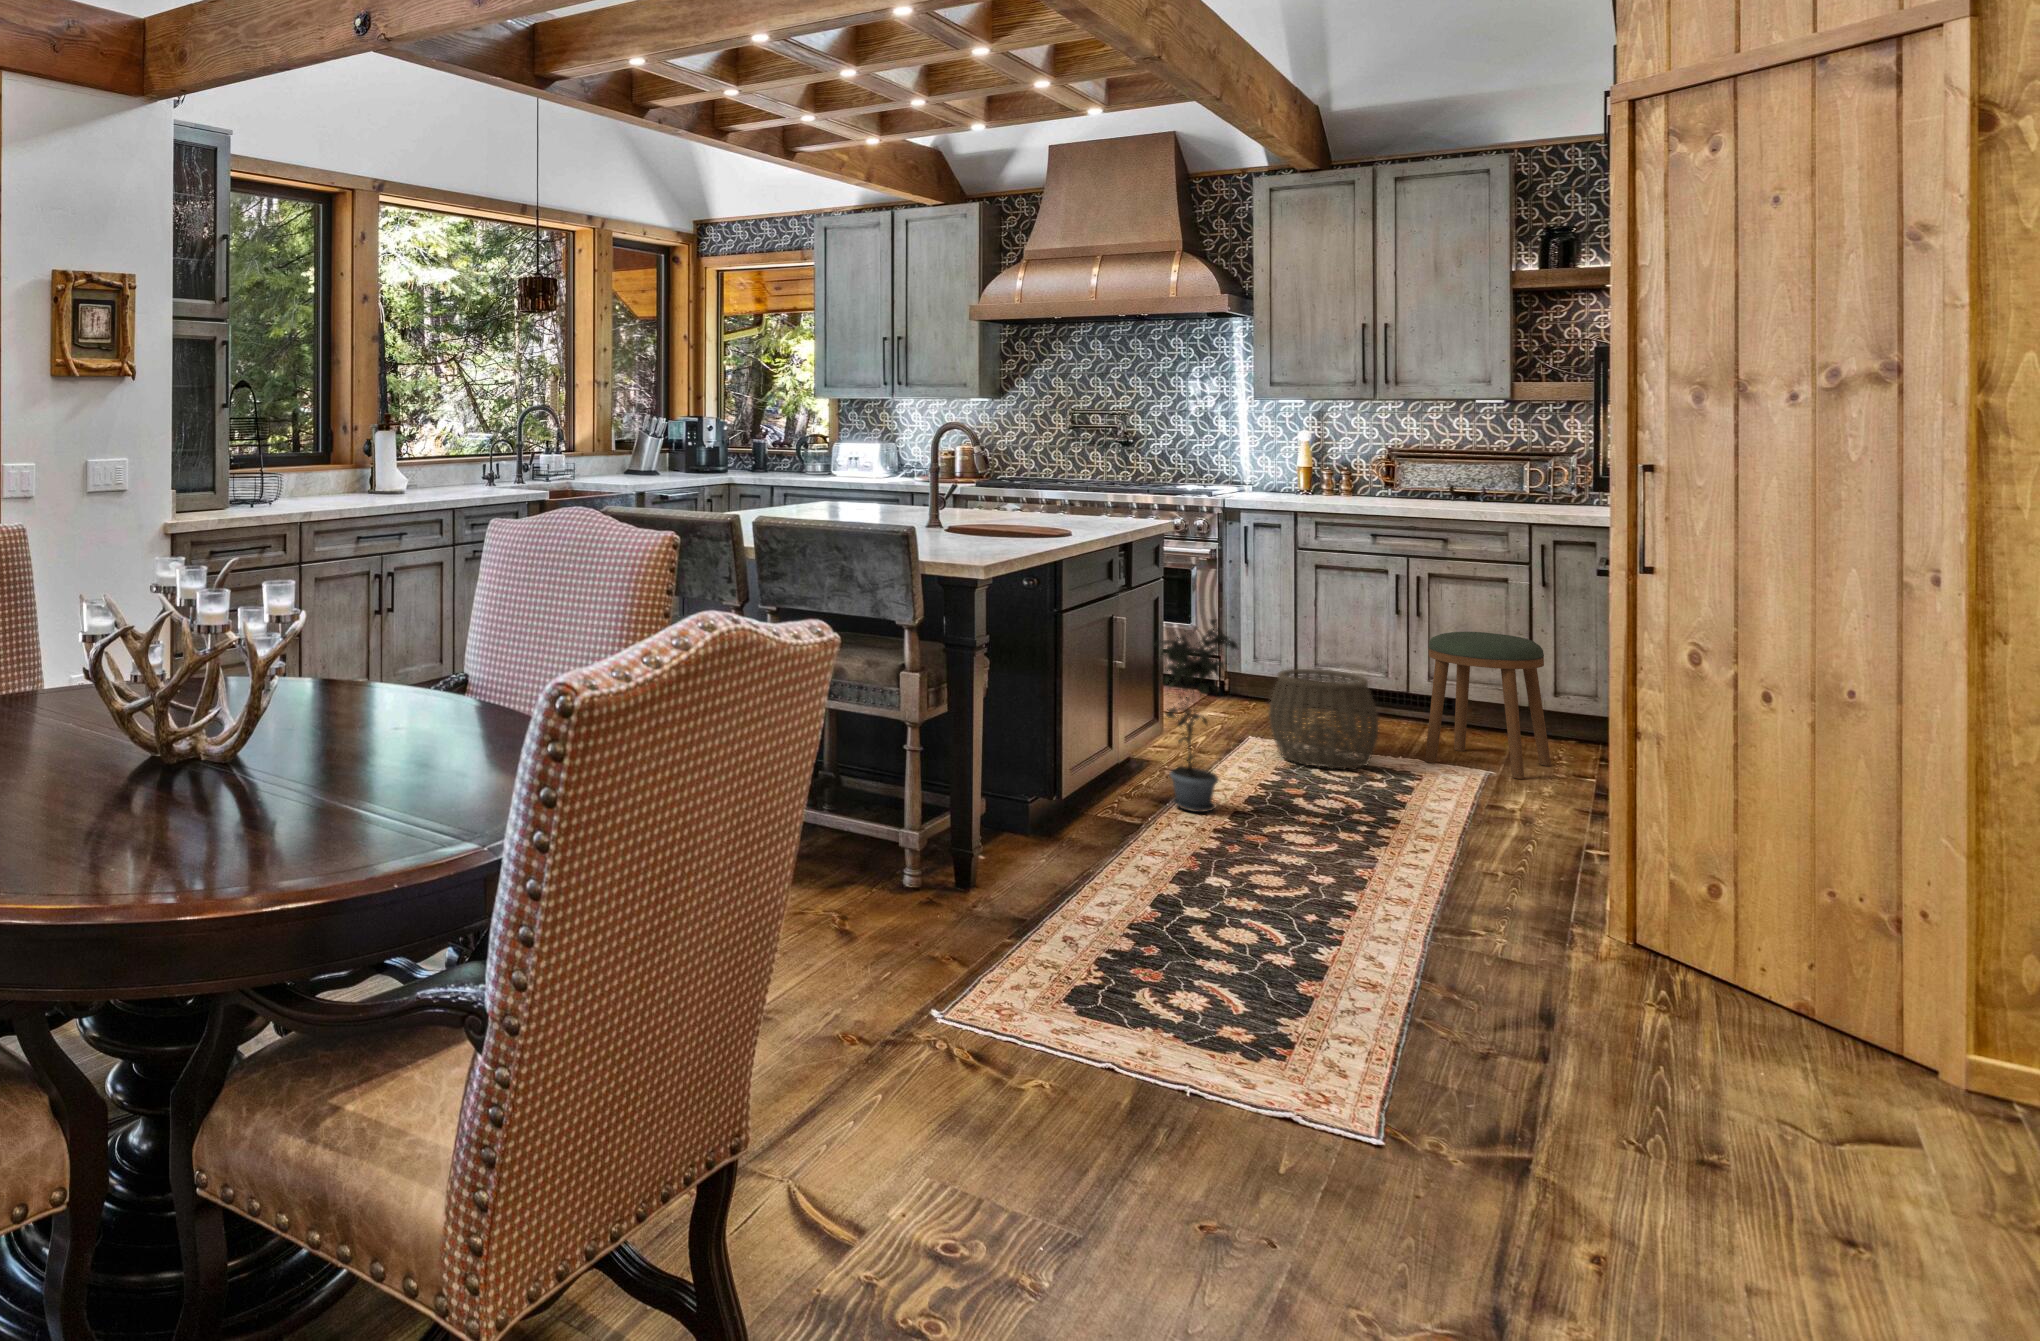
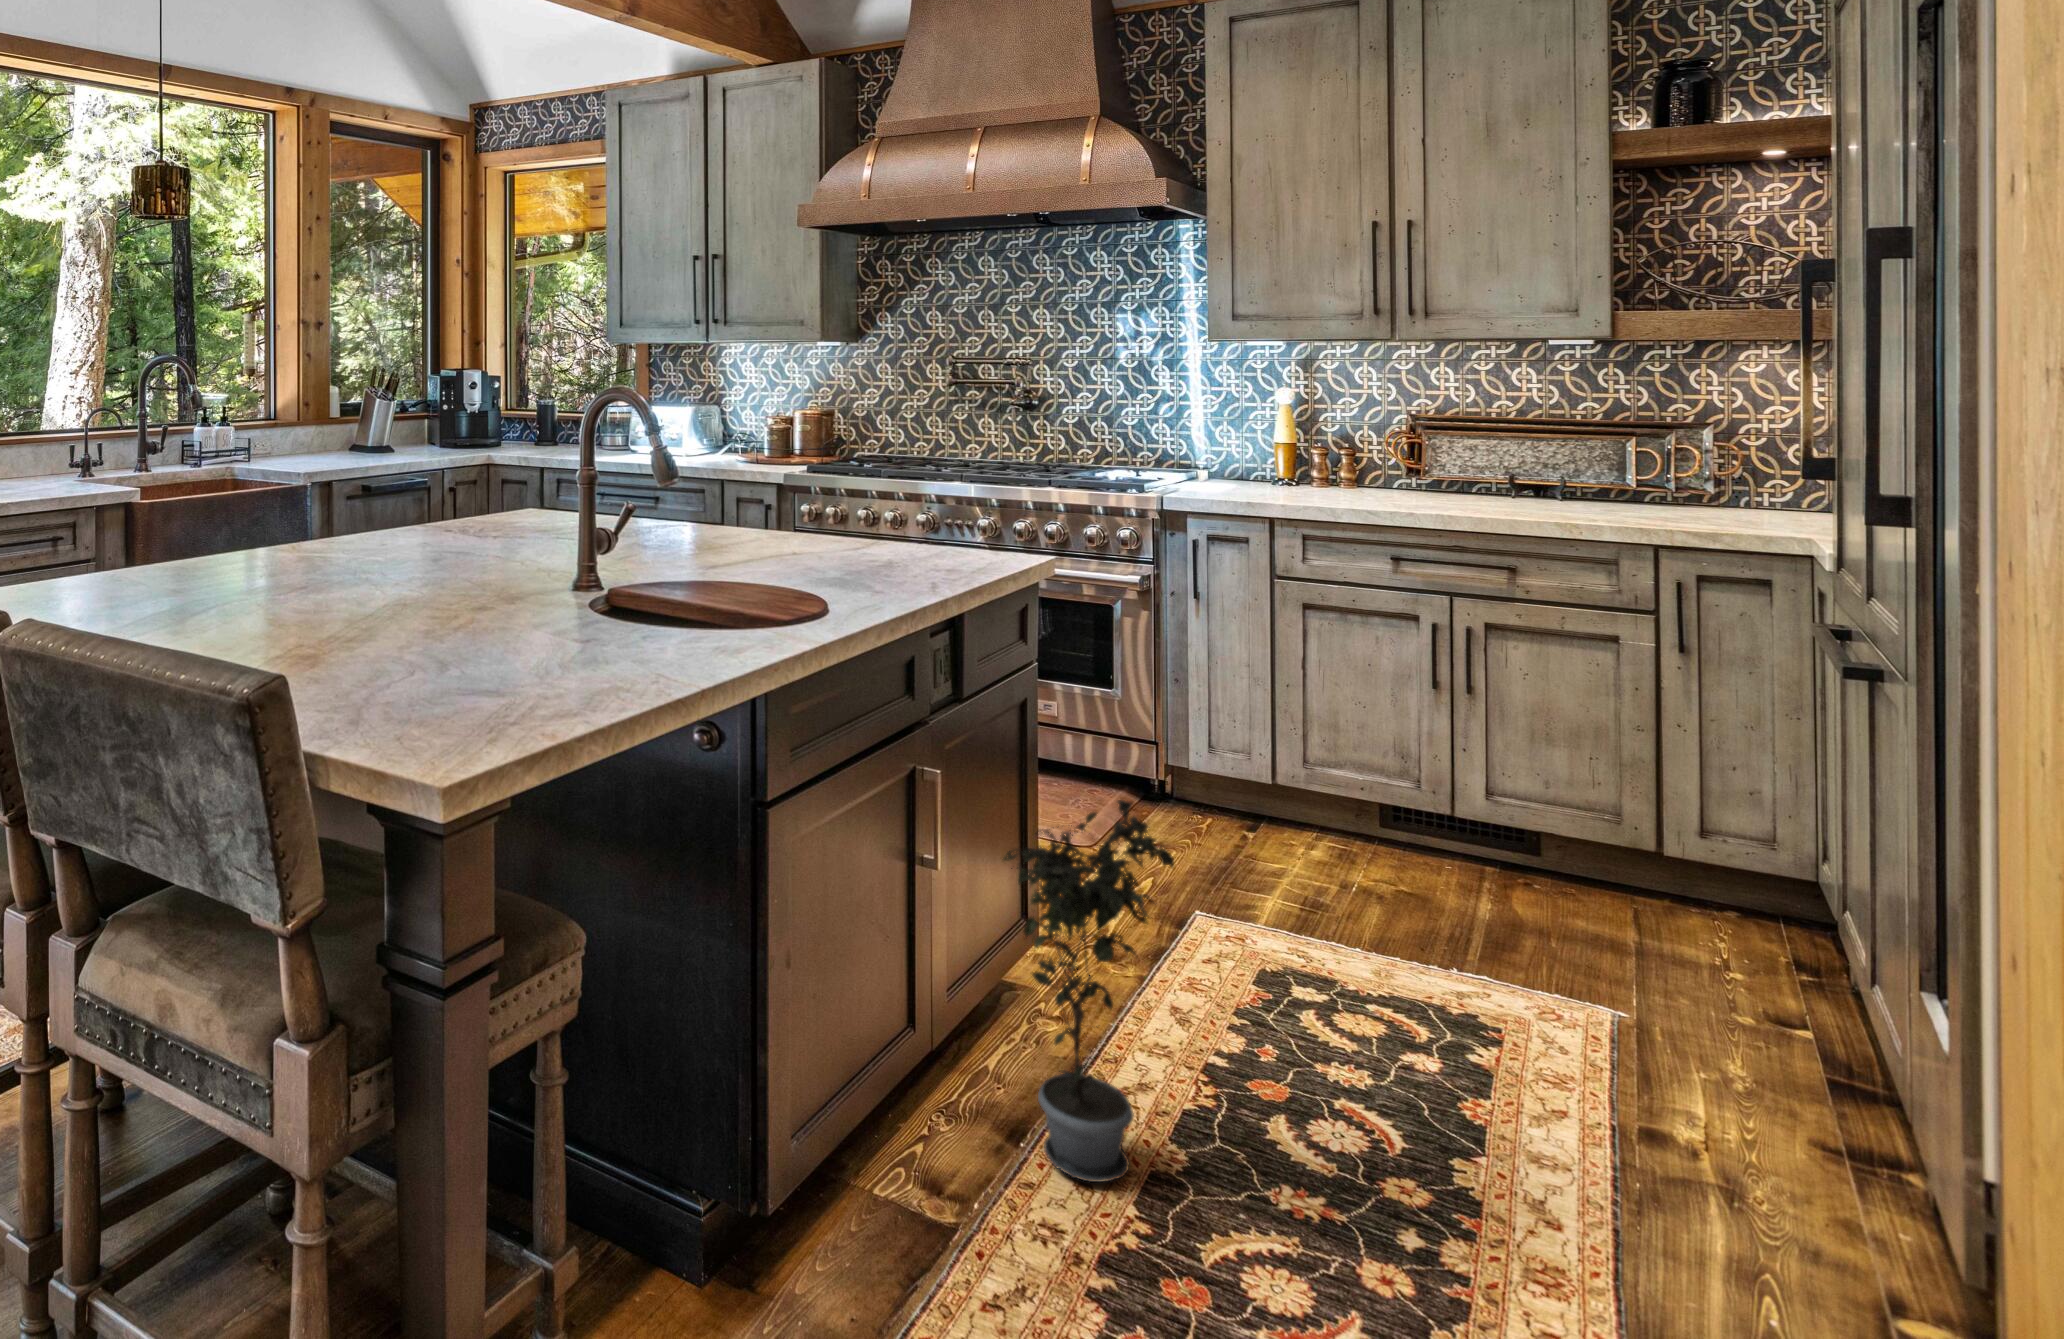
stool: present [1425,632,1551,779] -> none [1497,745,1718,1033]
woven basket: present [1269,669,1379,769] -> none [1227,811,1425,1011]

